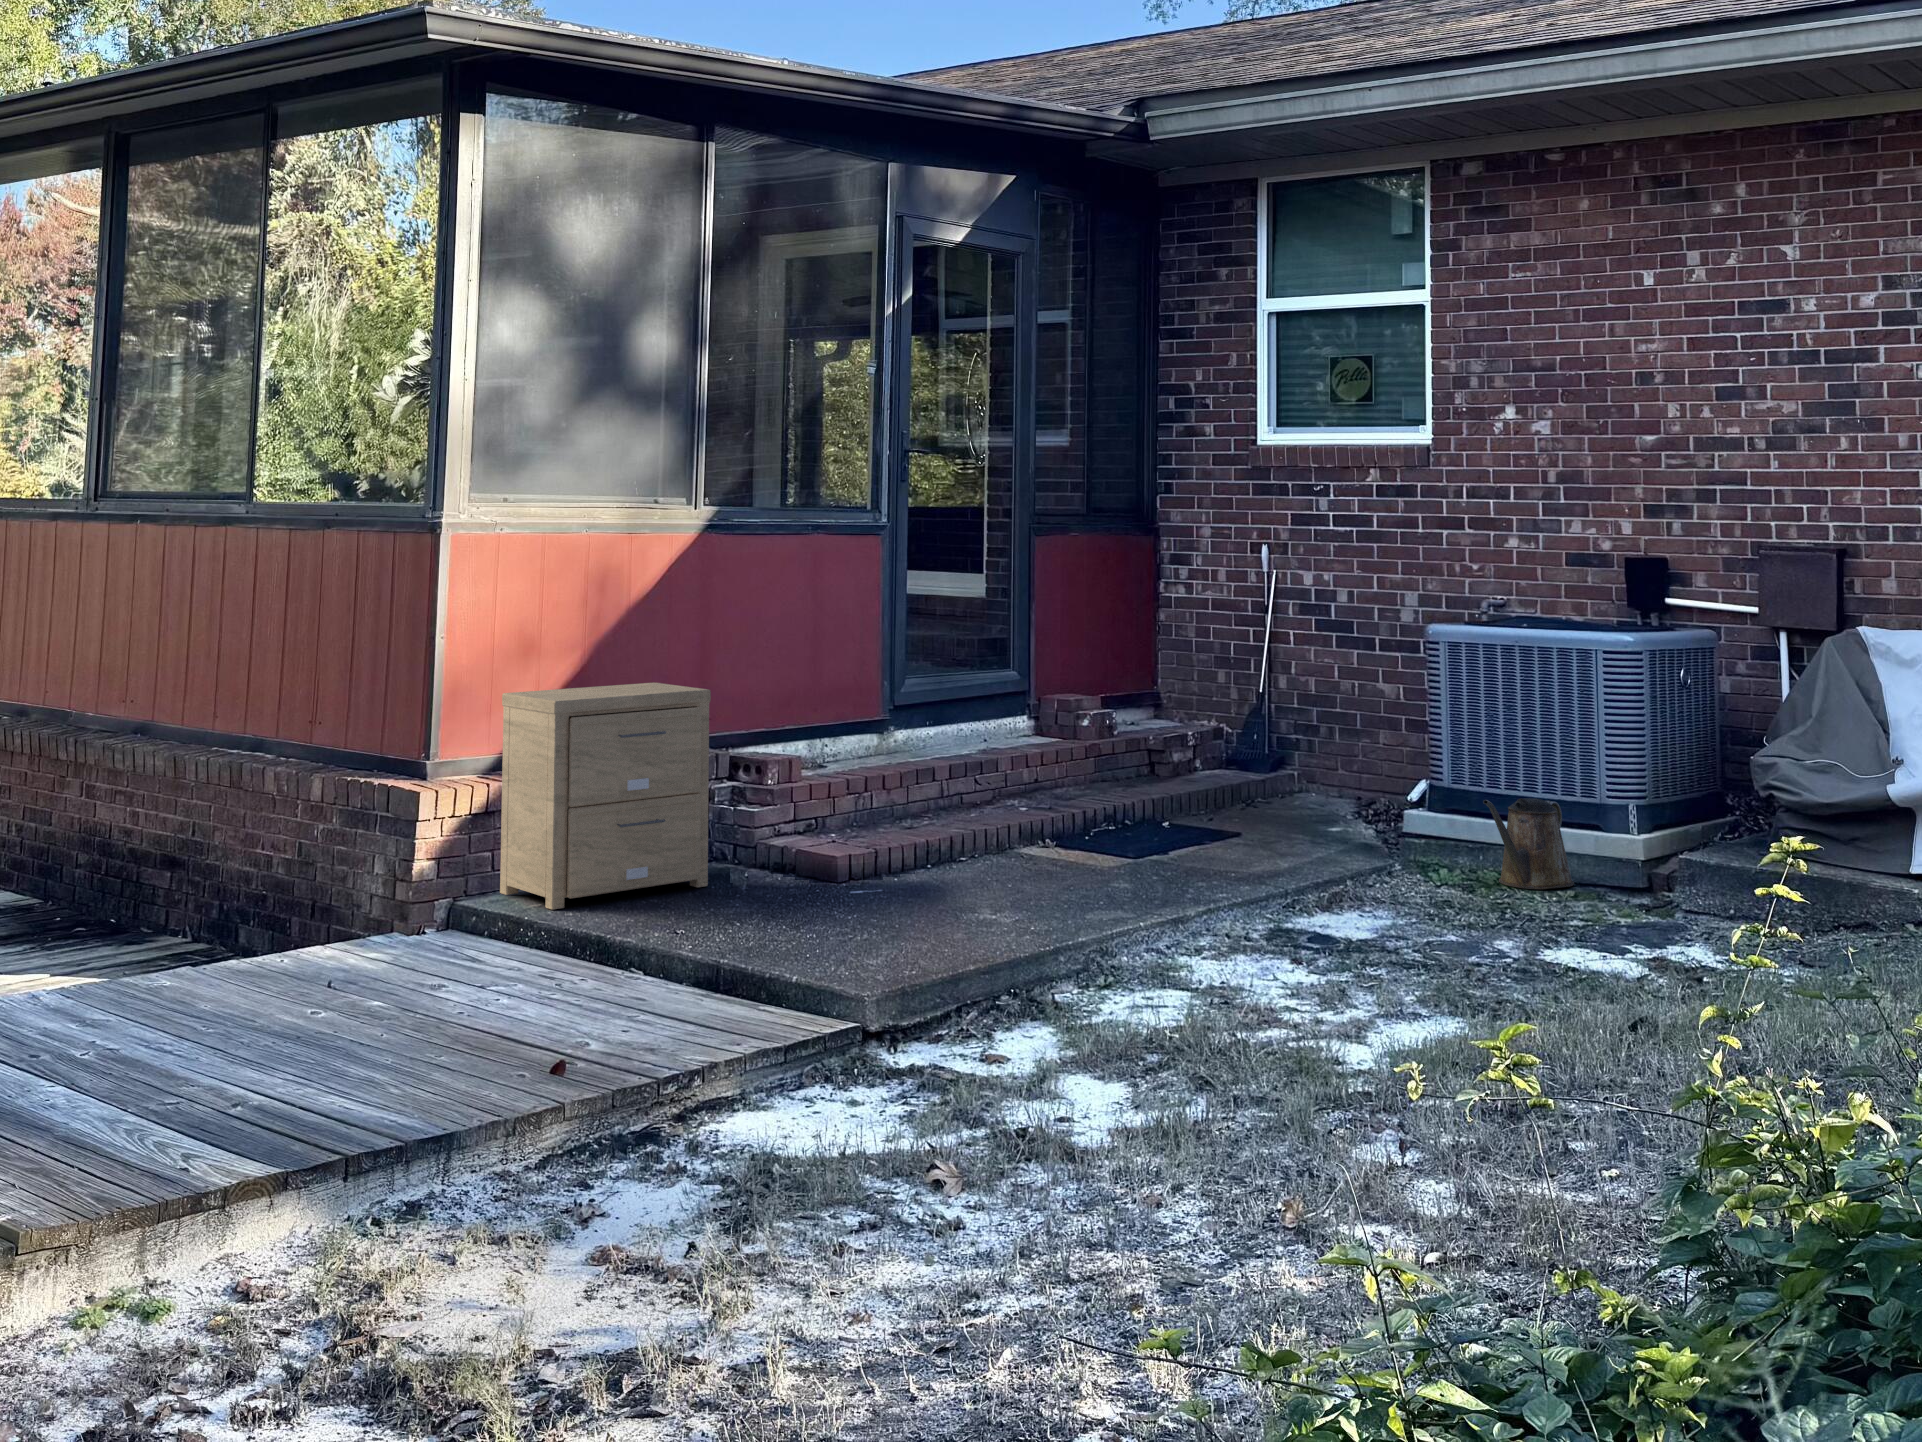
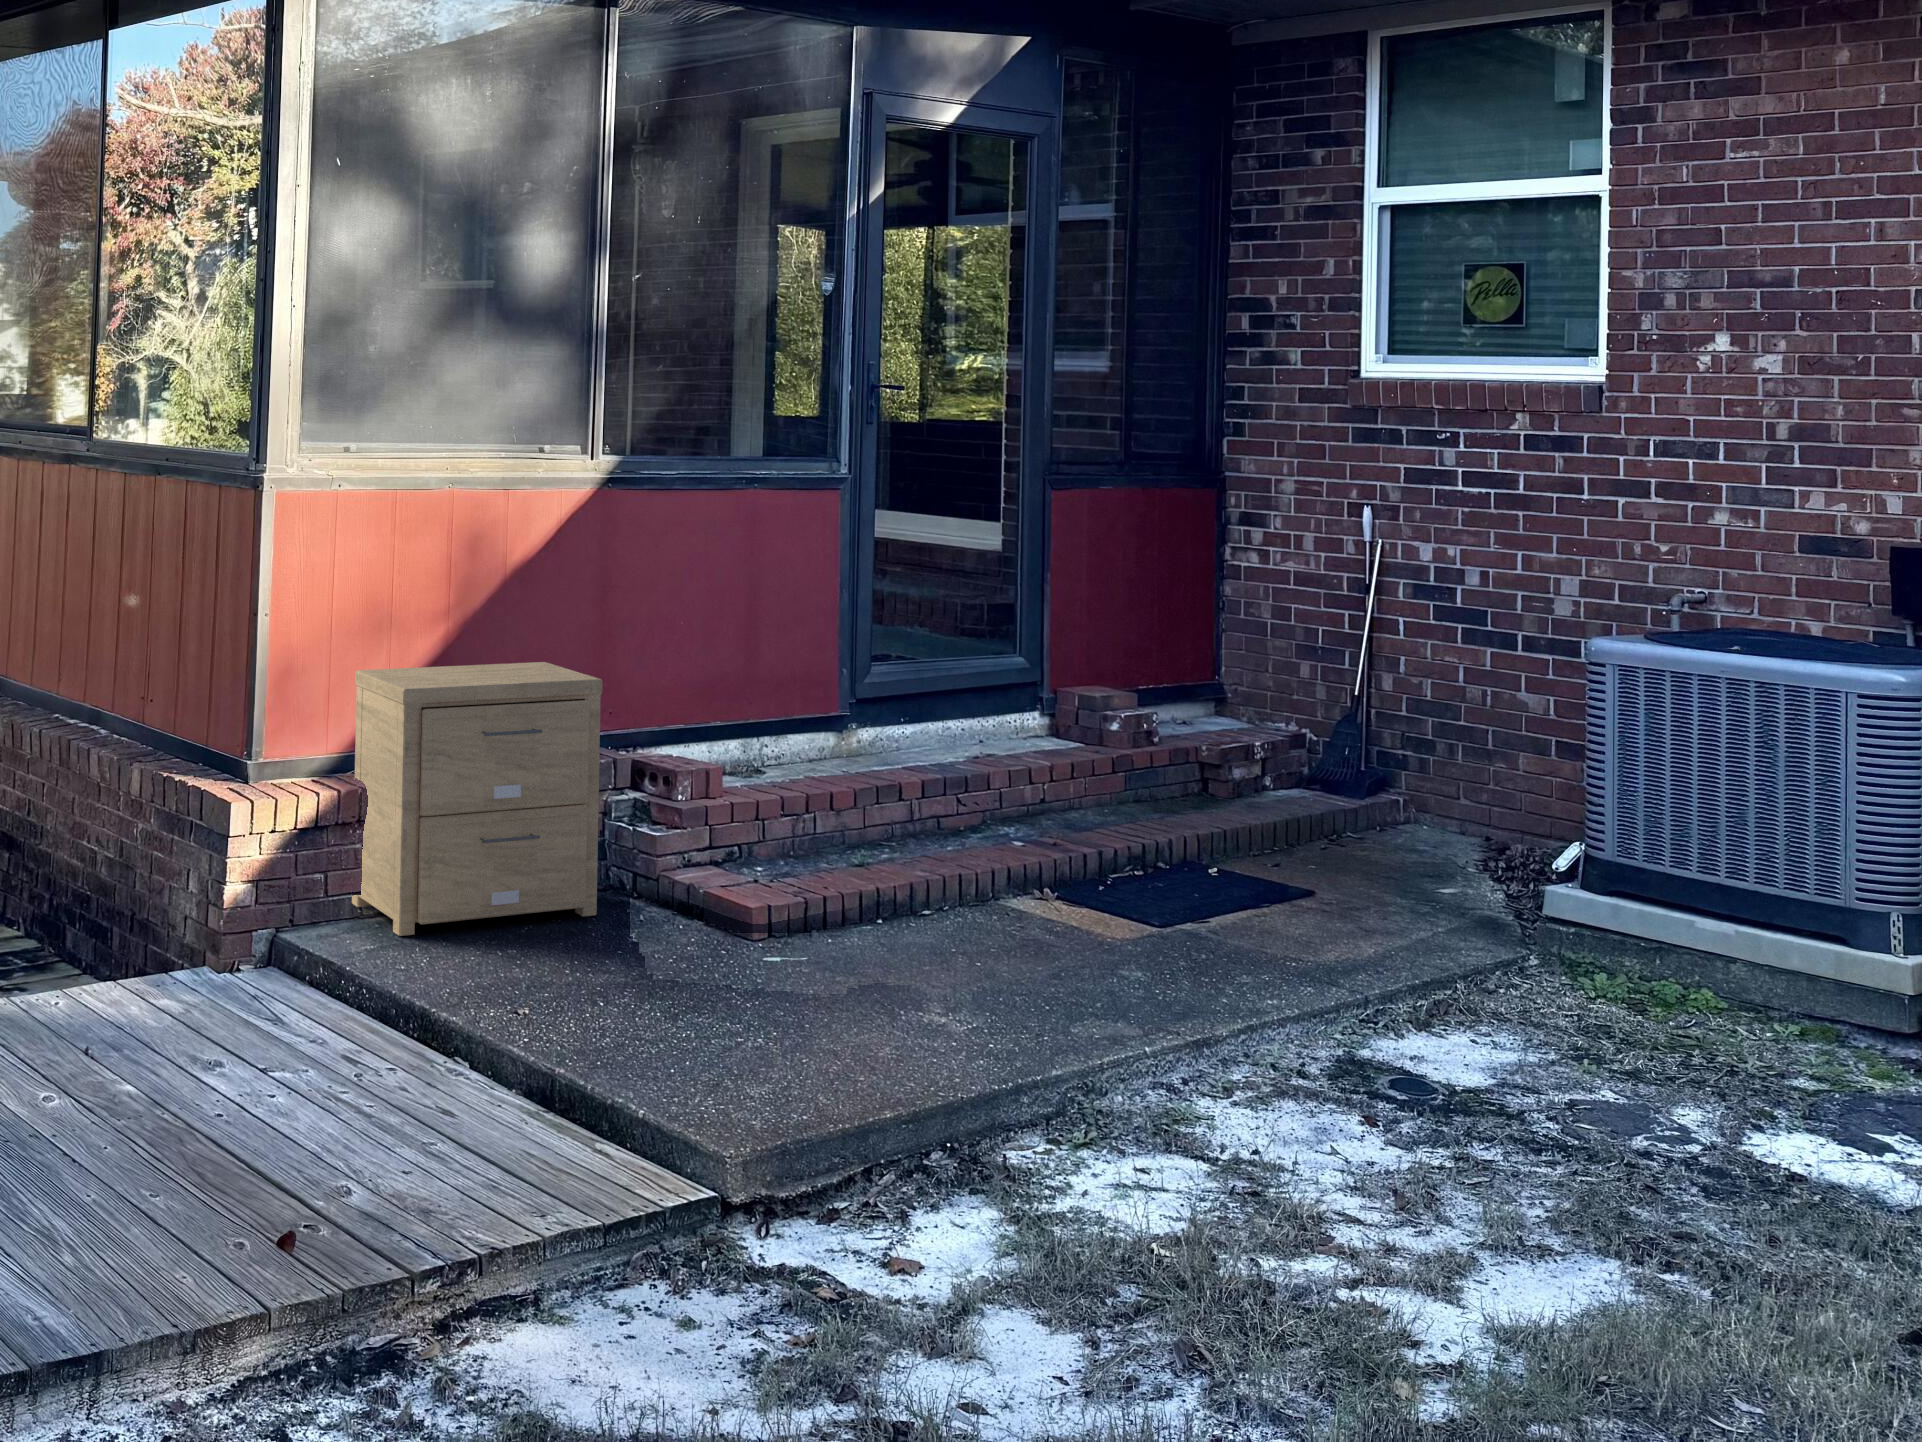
watering can: present [1483,798,1574,889] -> none [1667,894,1808,1026]

